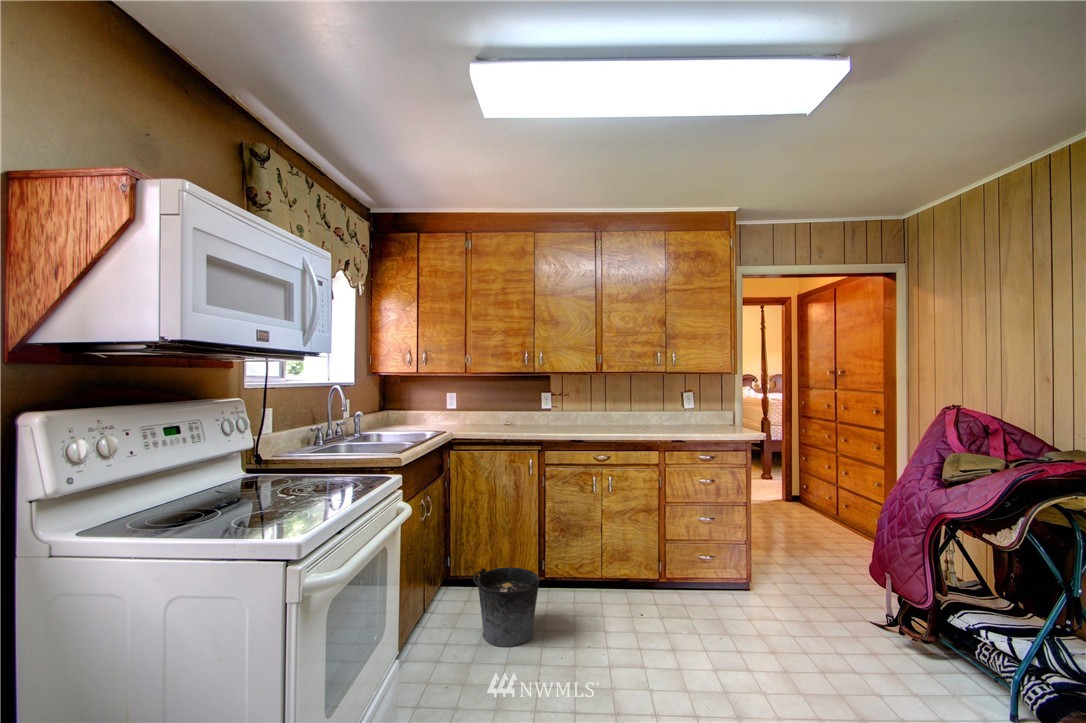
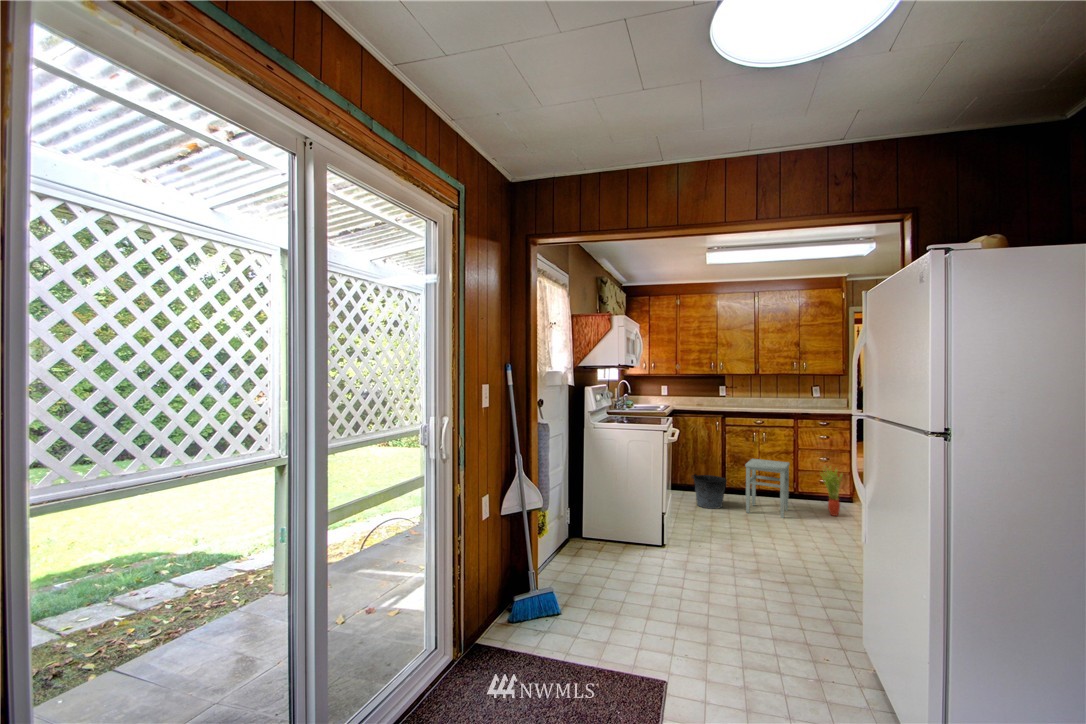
stool: none [573,531,654,665] -> present [745,459,790,518]
potted plant: none [706,540,749,640] -> present [821,469,842,516]

